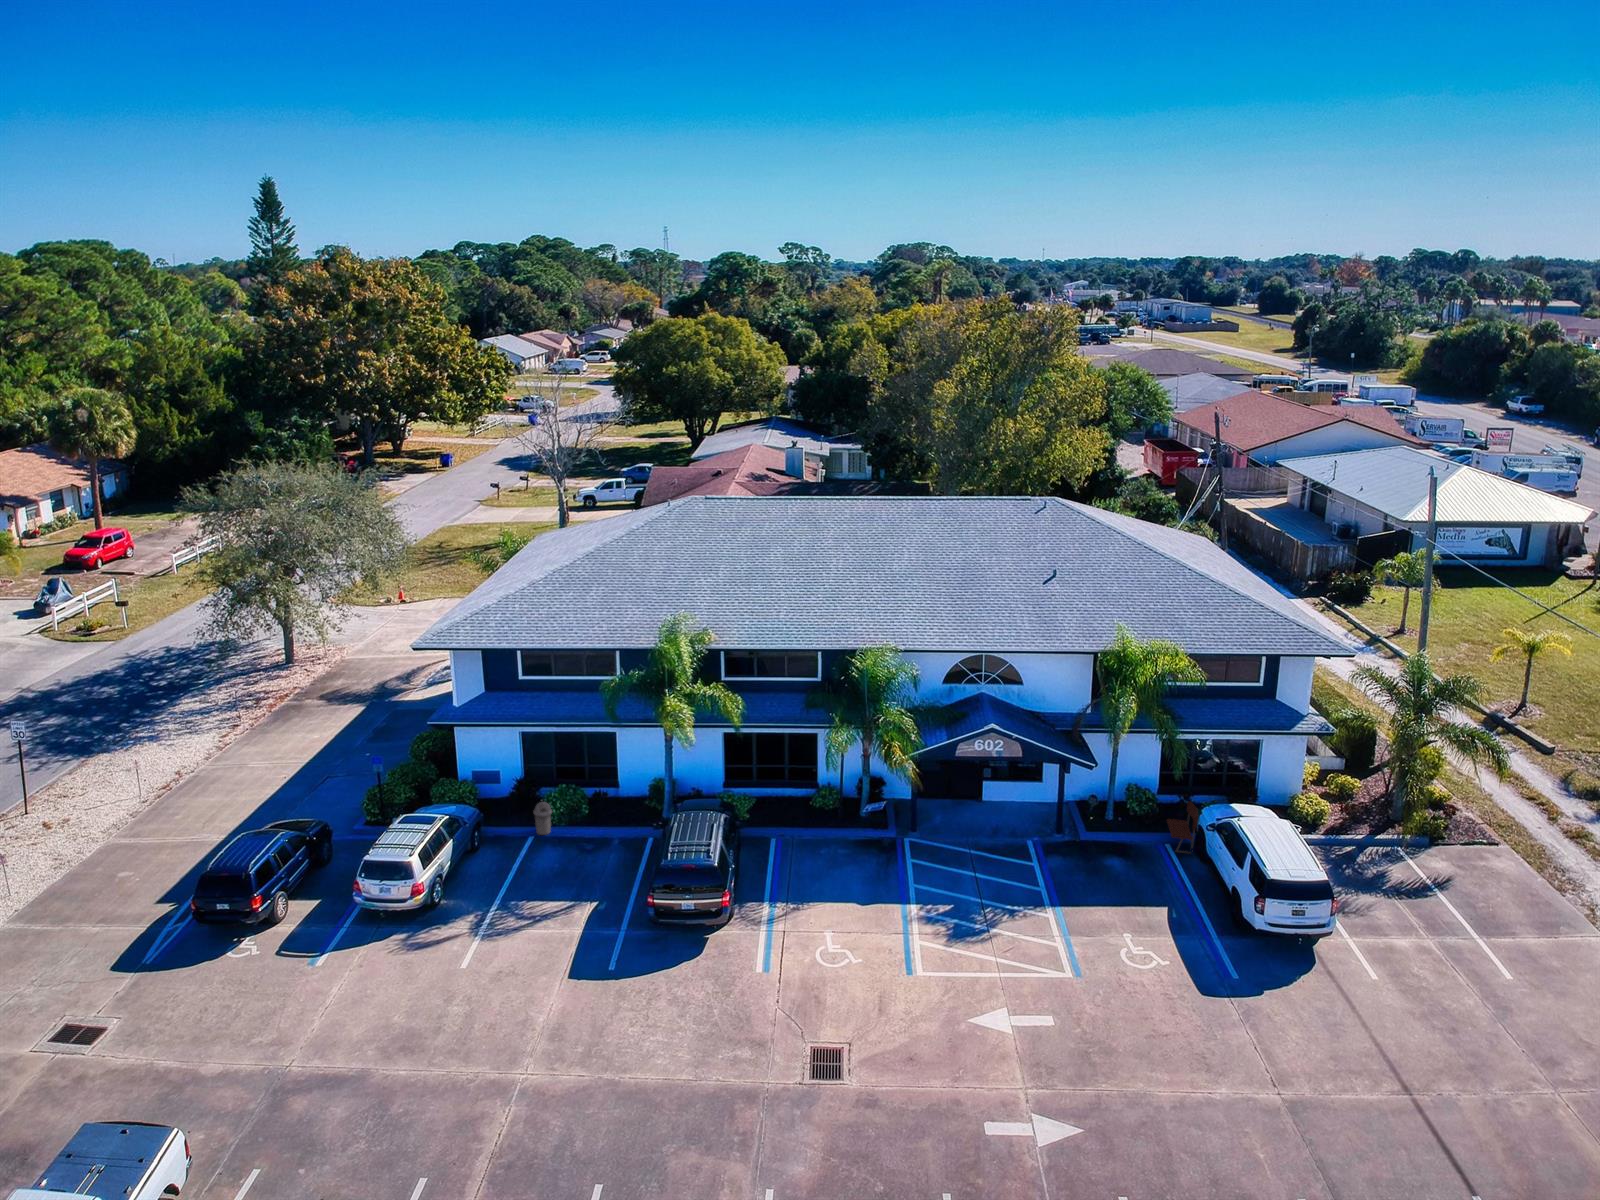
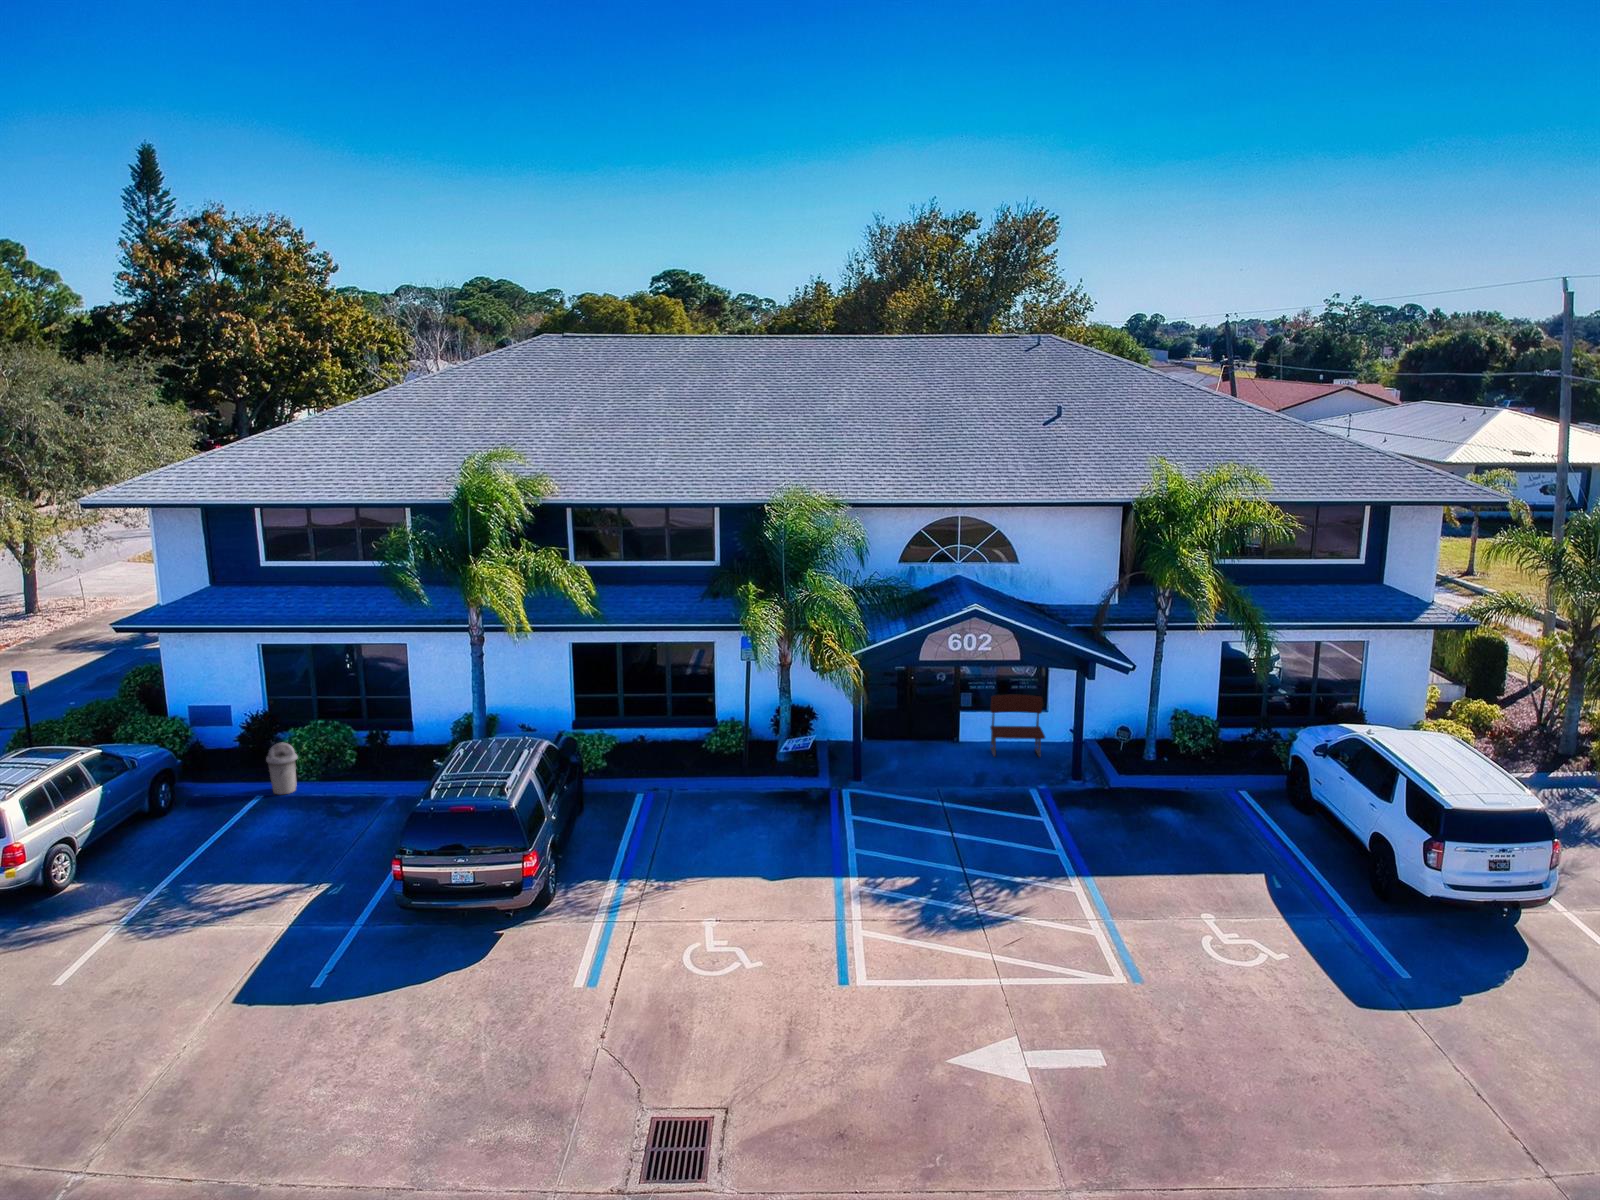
bench: present [1167,801,1198,854] -> present [990,695,1045,757]

